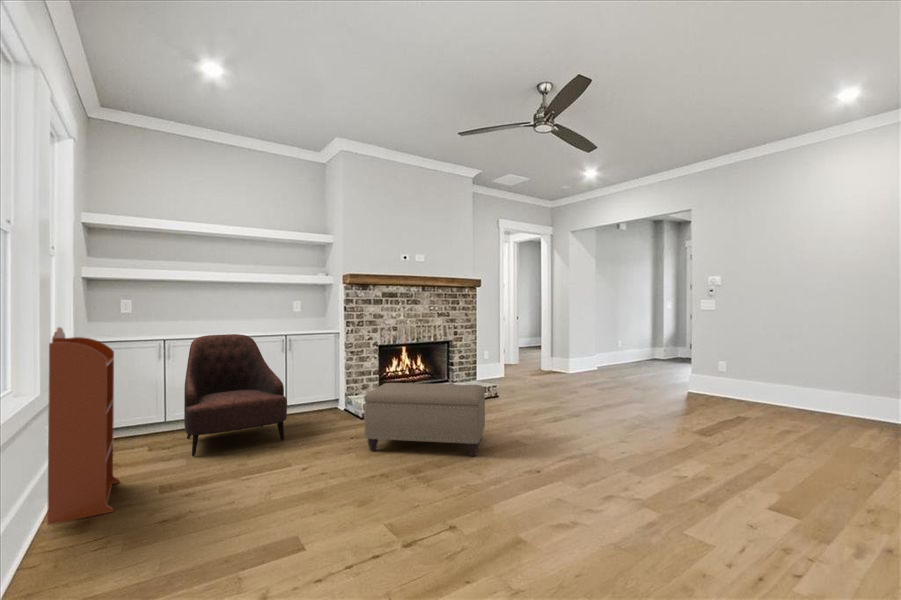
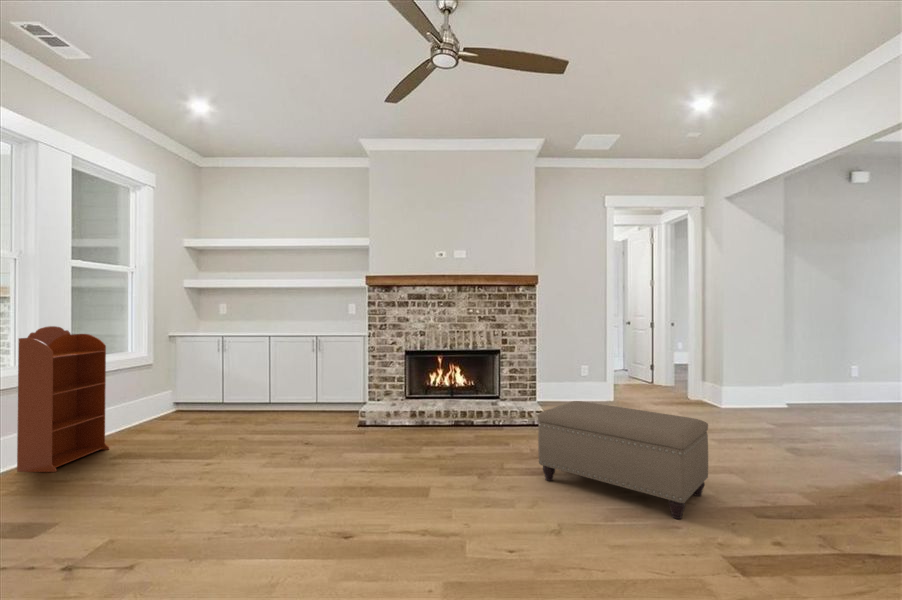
armchair: present [184,334,287,456] -> none [179,334,277,438]
ottoman: present [364,383,485,456] -> present [538,401,708,519]

